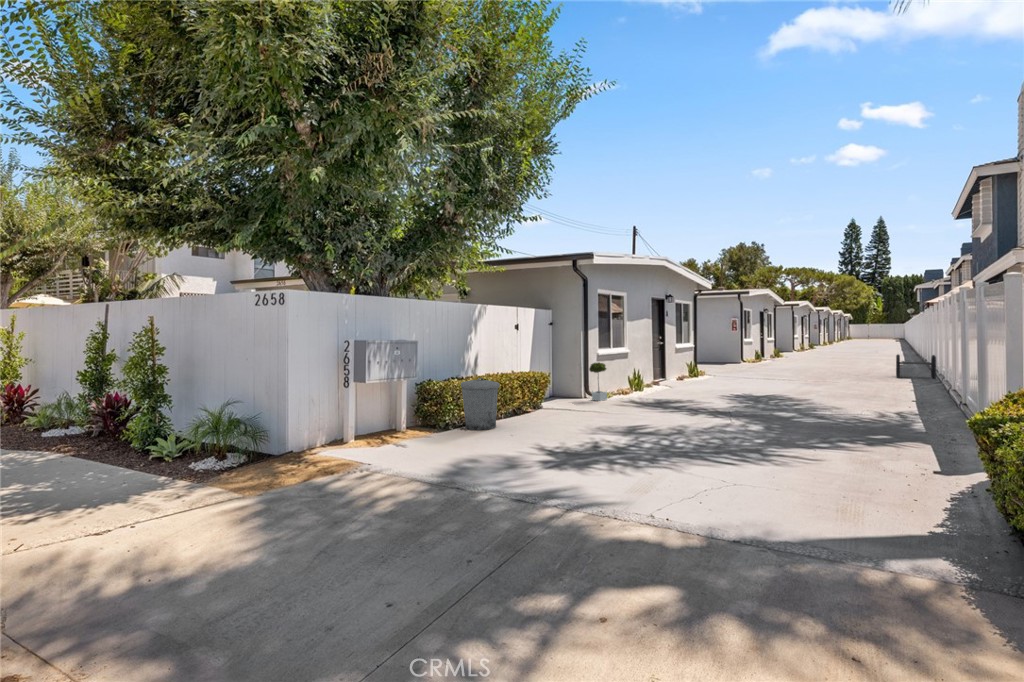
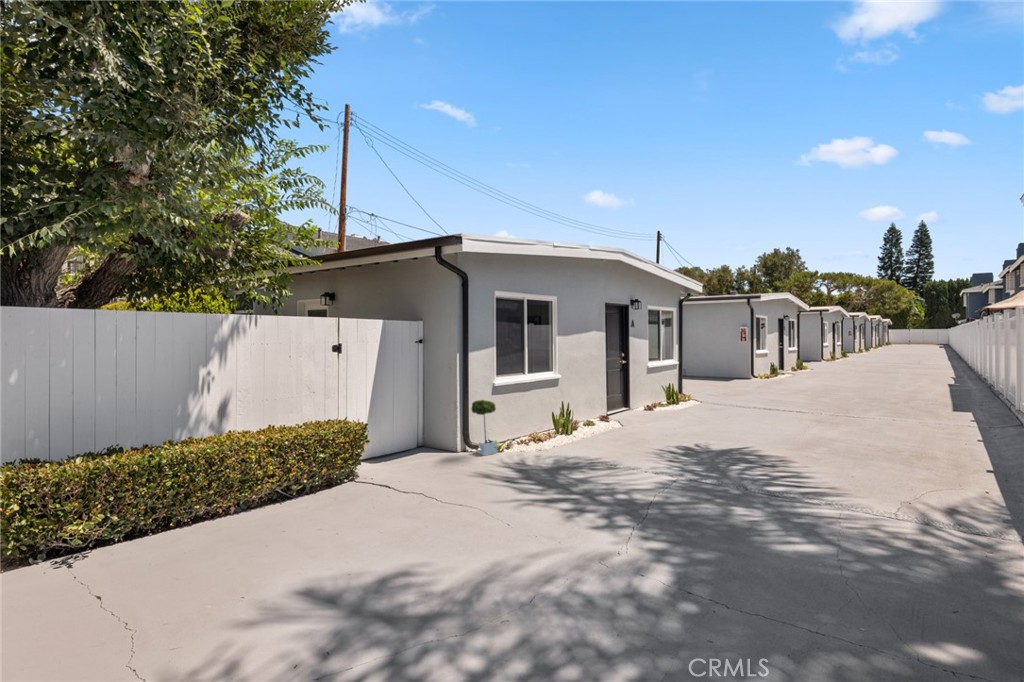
bench: present [896,354,936,379] -> none [951,384,1015,423]
trash can: present [461,378,500,430] -> none [67,459,160,564]

